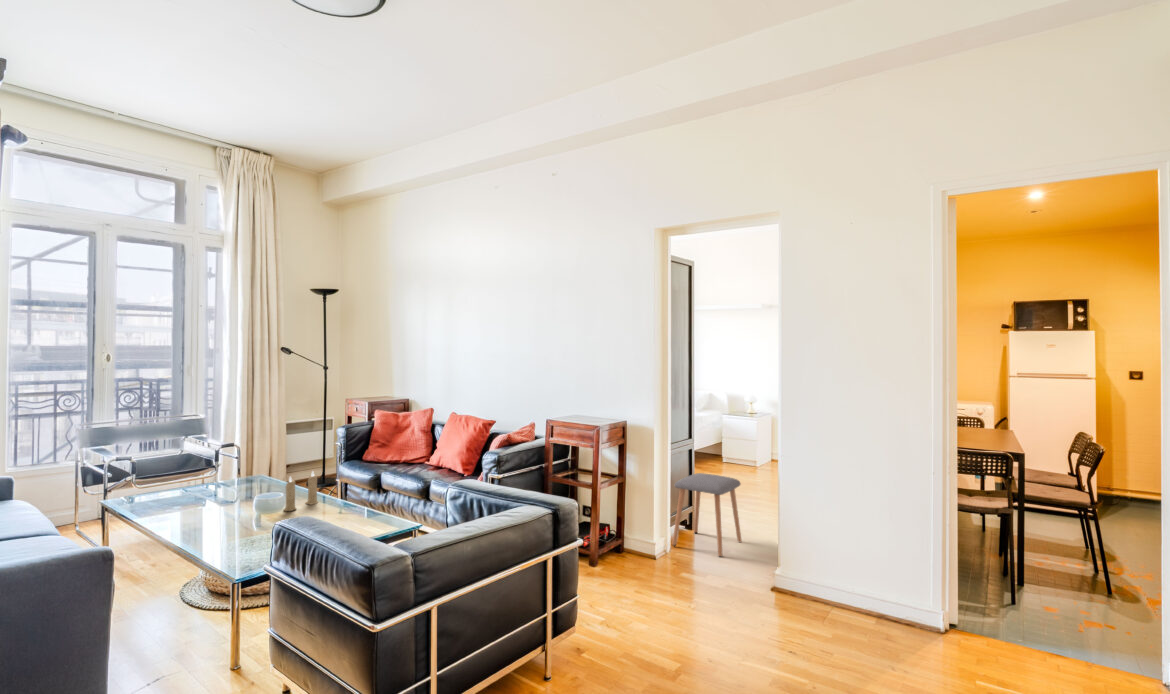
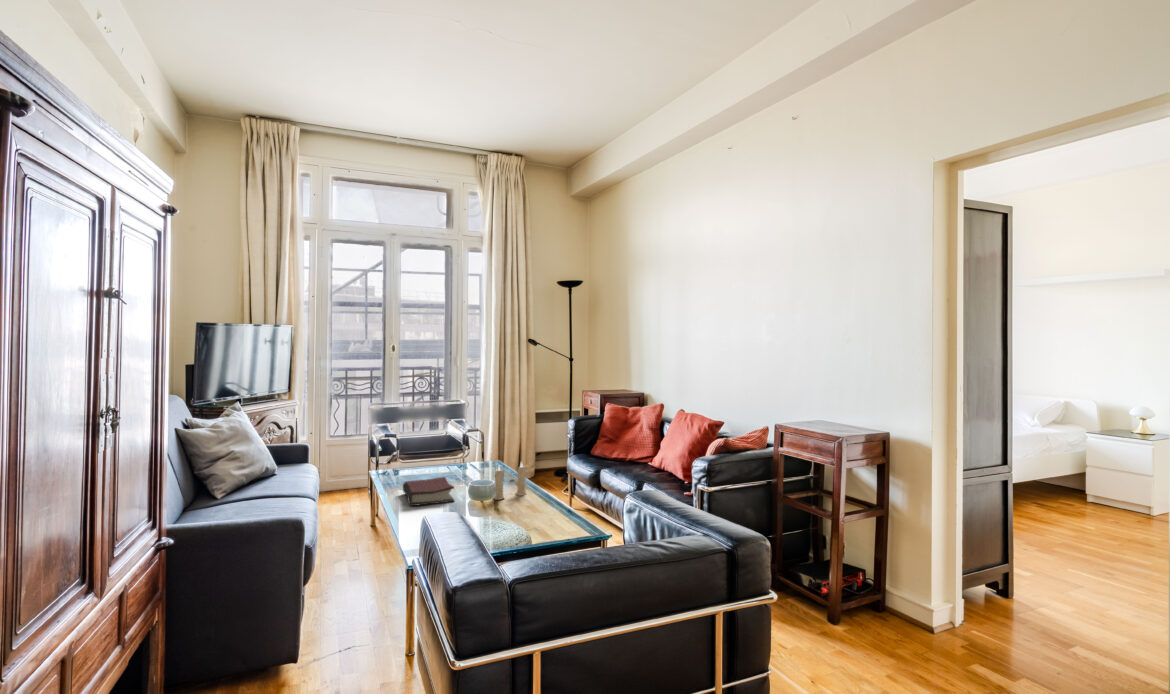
stool: present [672,473,742,557] -> none [965,517,1093,650]
hardback book: none [167,496,239,530] -> present [403,477,454,506]

